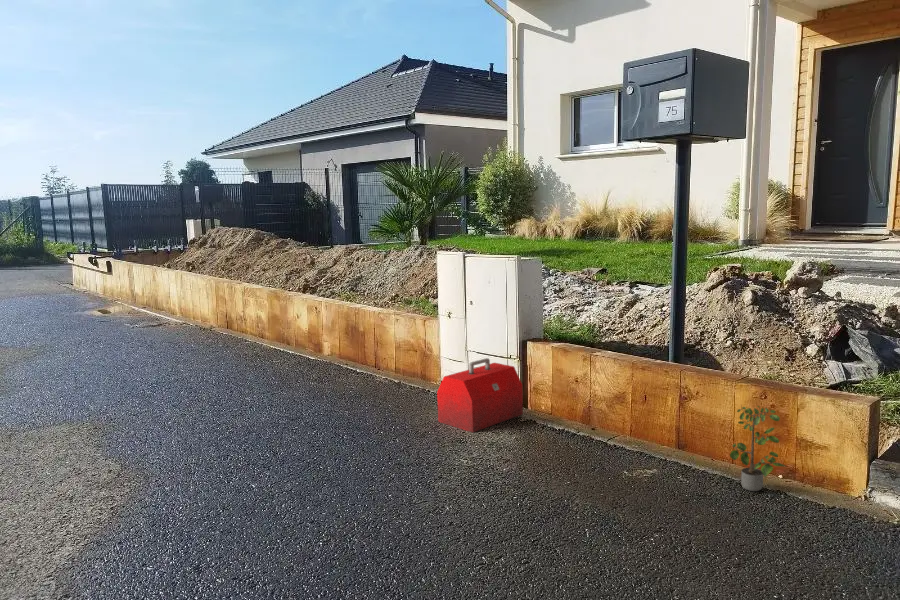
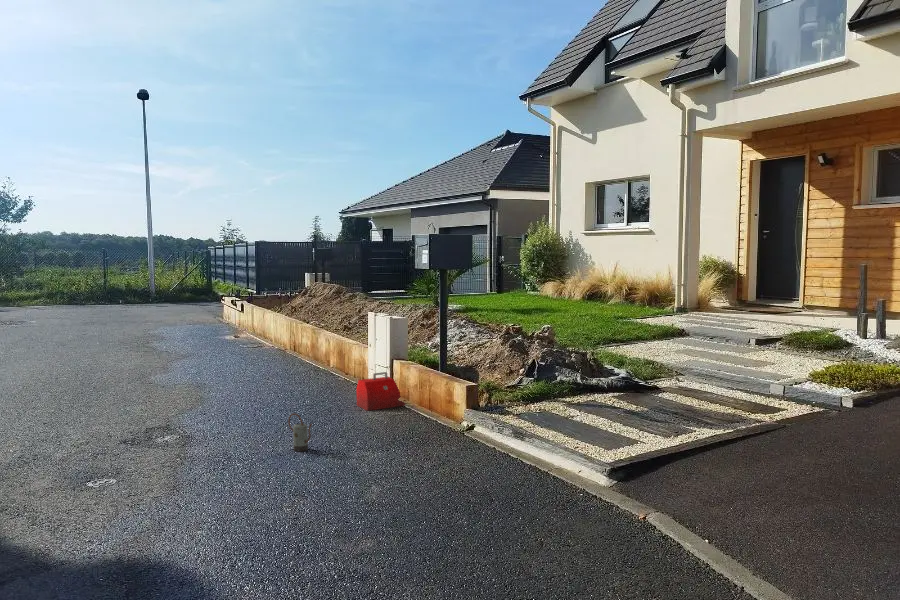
potted plant: present [730,406,786,491] -> none [453,396,473,440]
watering can: none [426,484,498,573] -> present [288,414,312,451]

